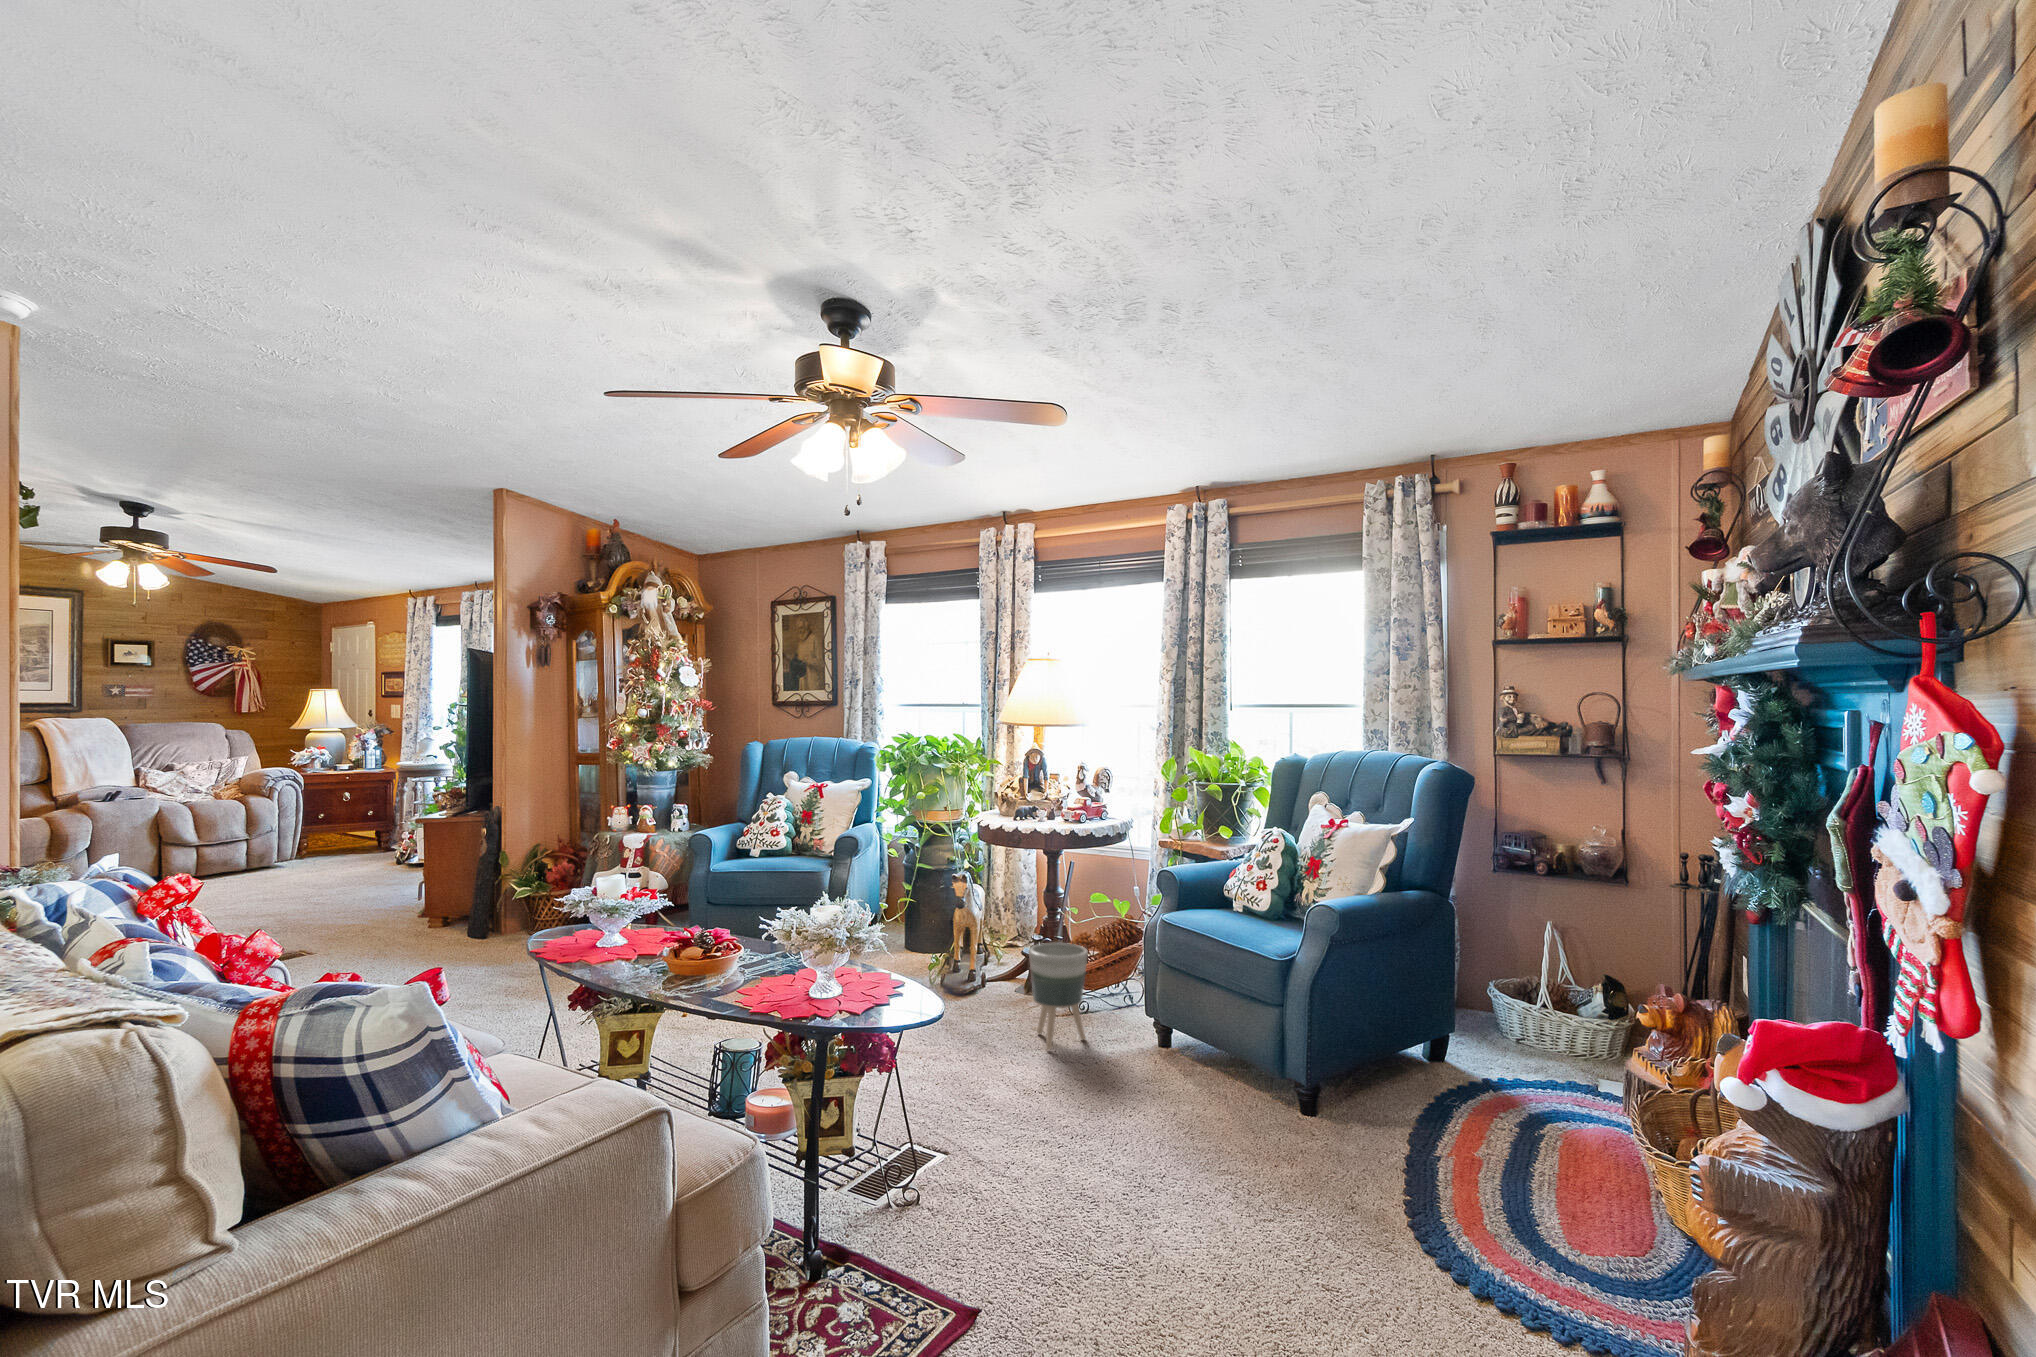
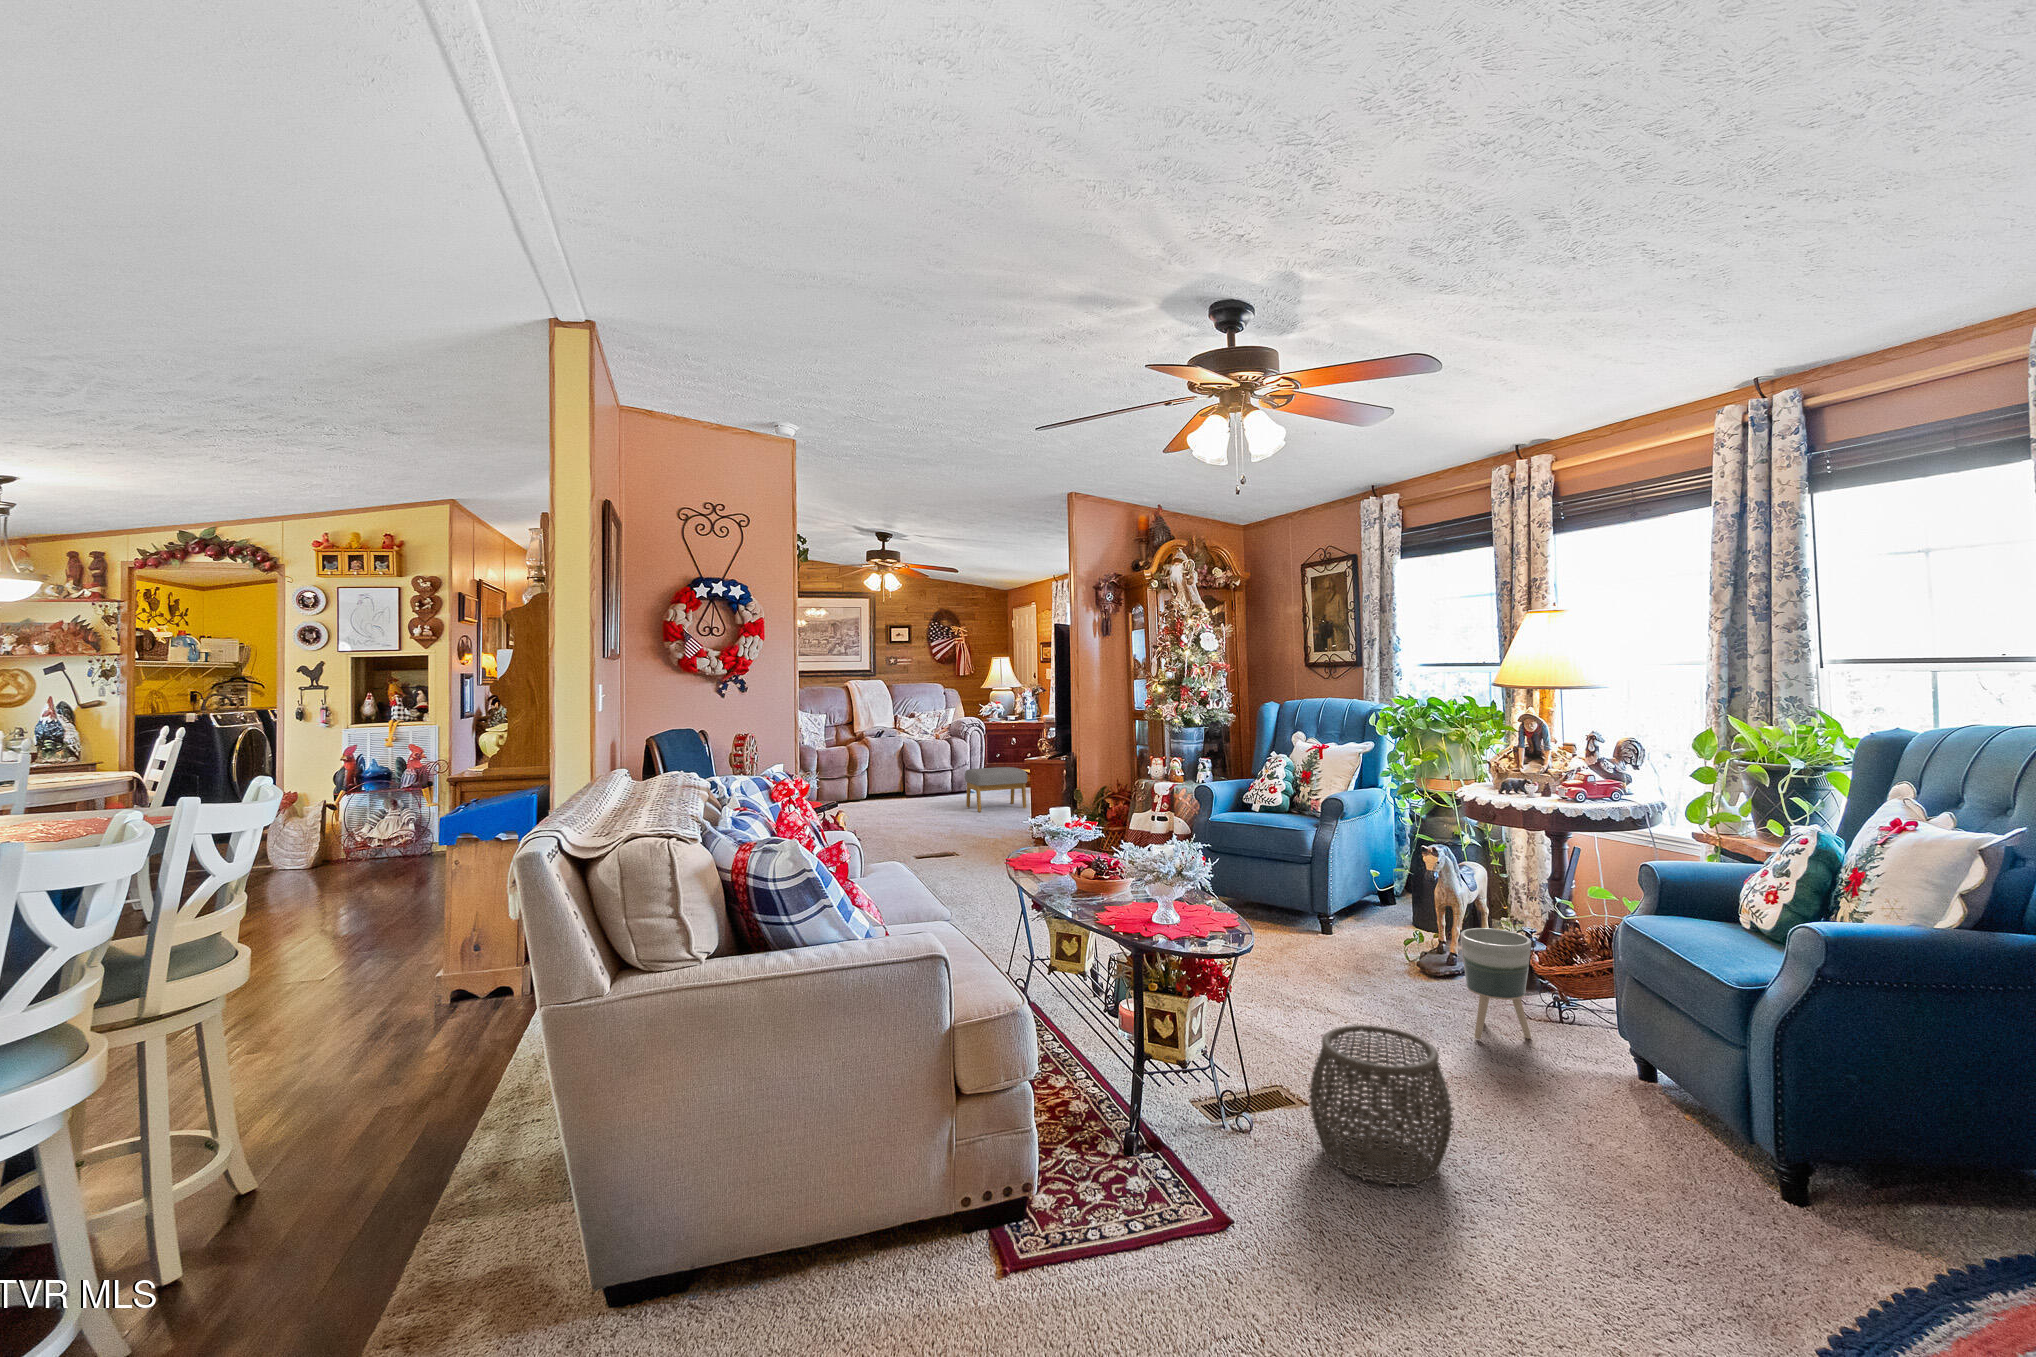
footstool: none [277,832,383,895] -> present [965,767,1027,812]
woven basket: none [991,1050,1130,1217] -> present [1309,1025,1453,1186]

